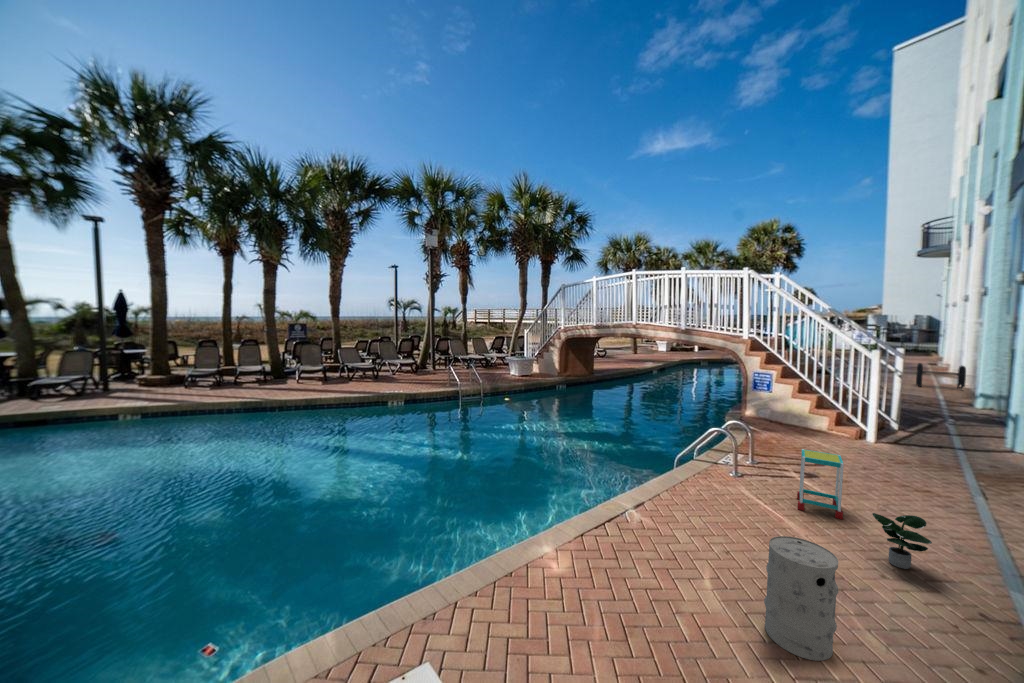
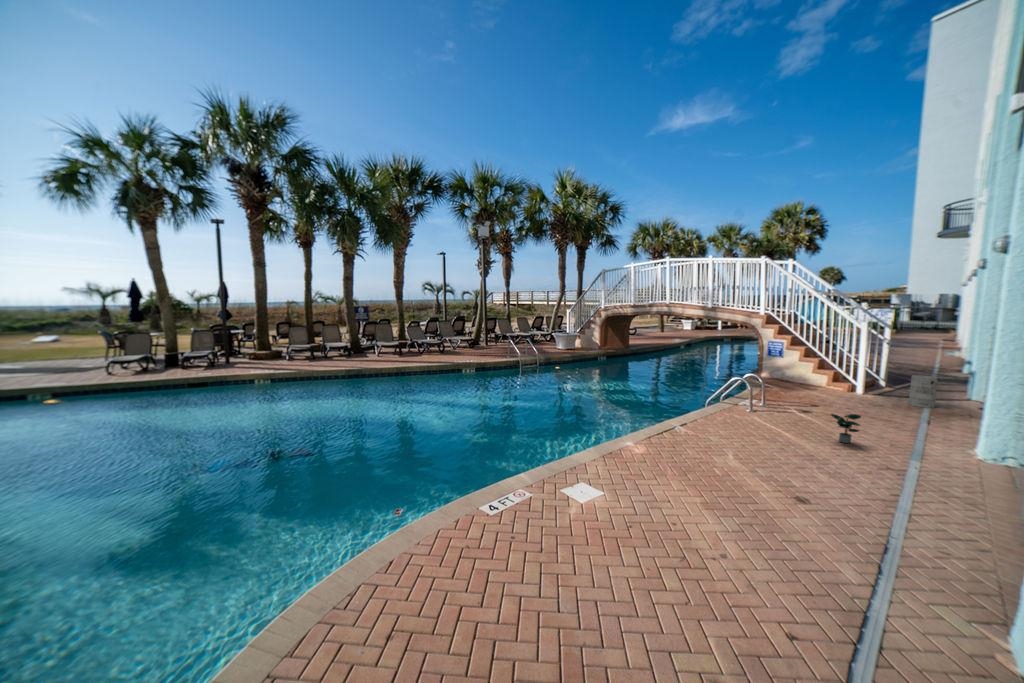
bench: present [916,363,966,390] -> none [919,337,963,360]
side table: present [797,449,844,519] -> none [790,385,820,426]
trash can: present [764,536,838,661] -> present [909,375,937,408]

